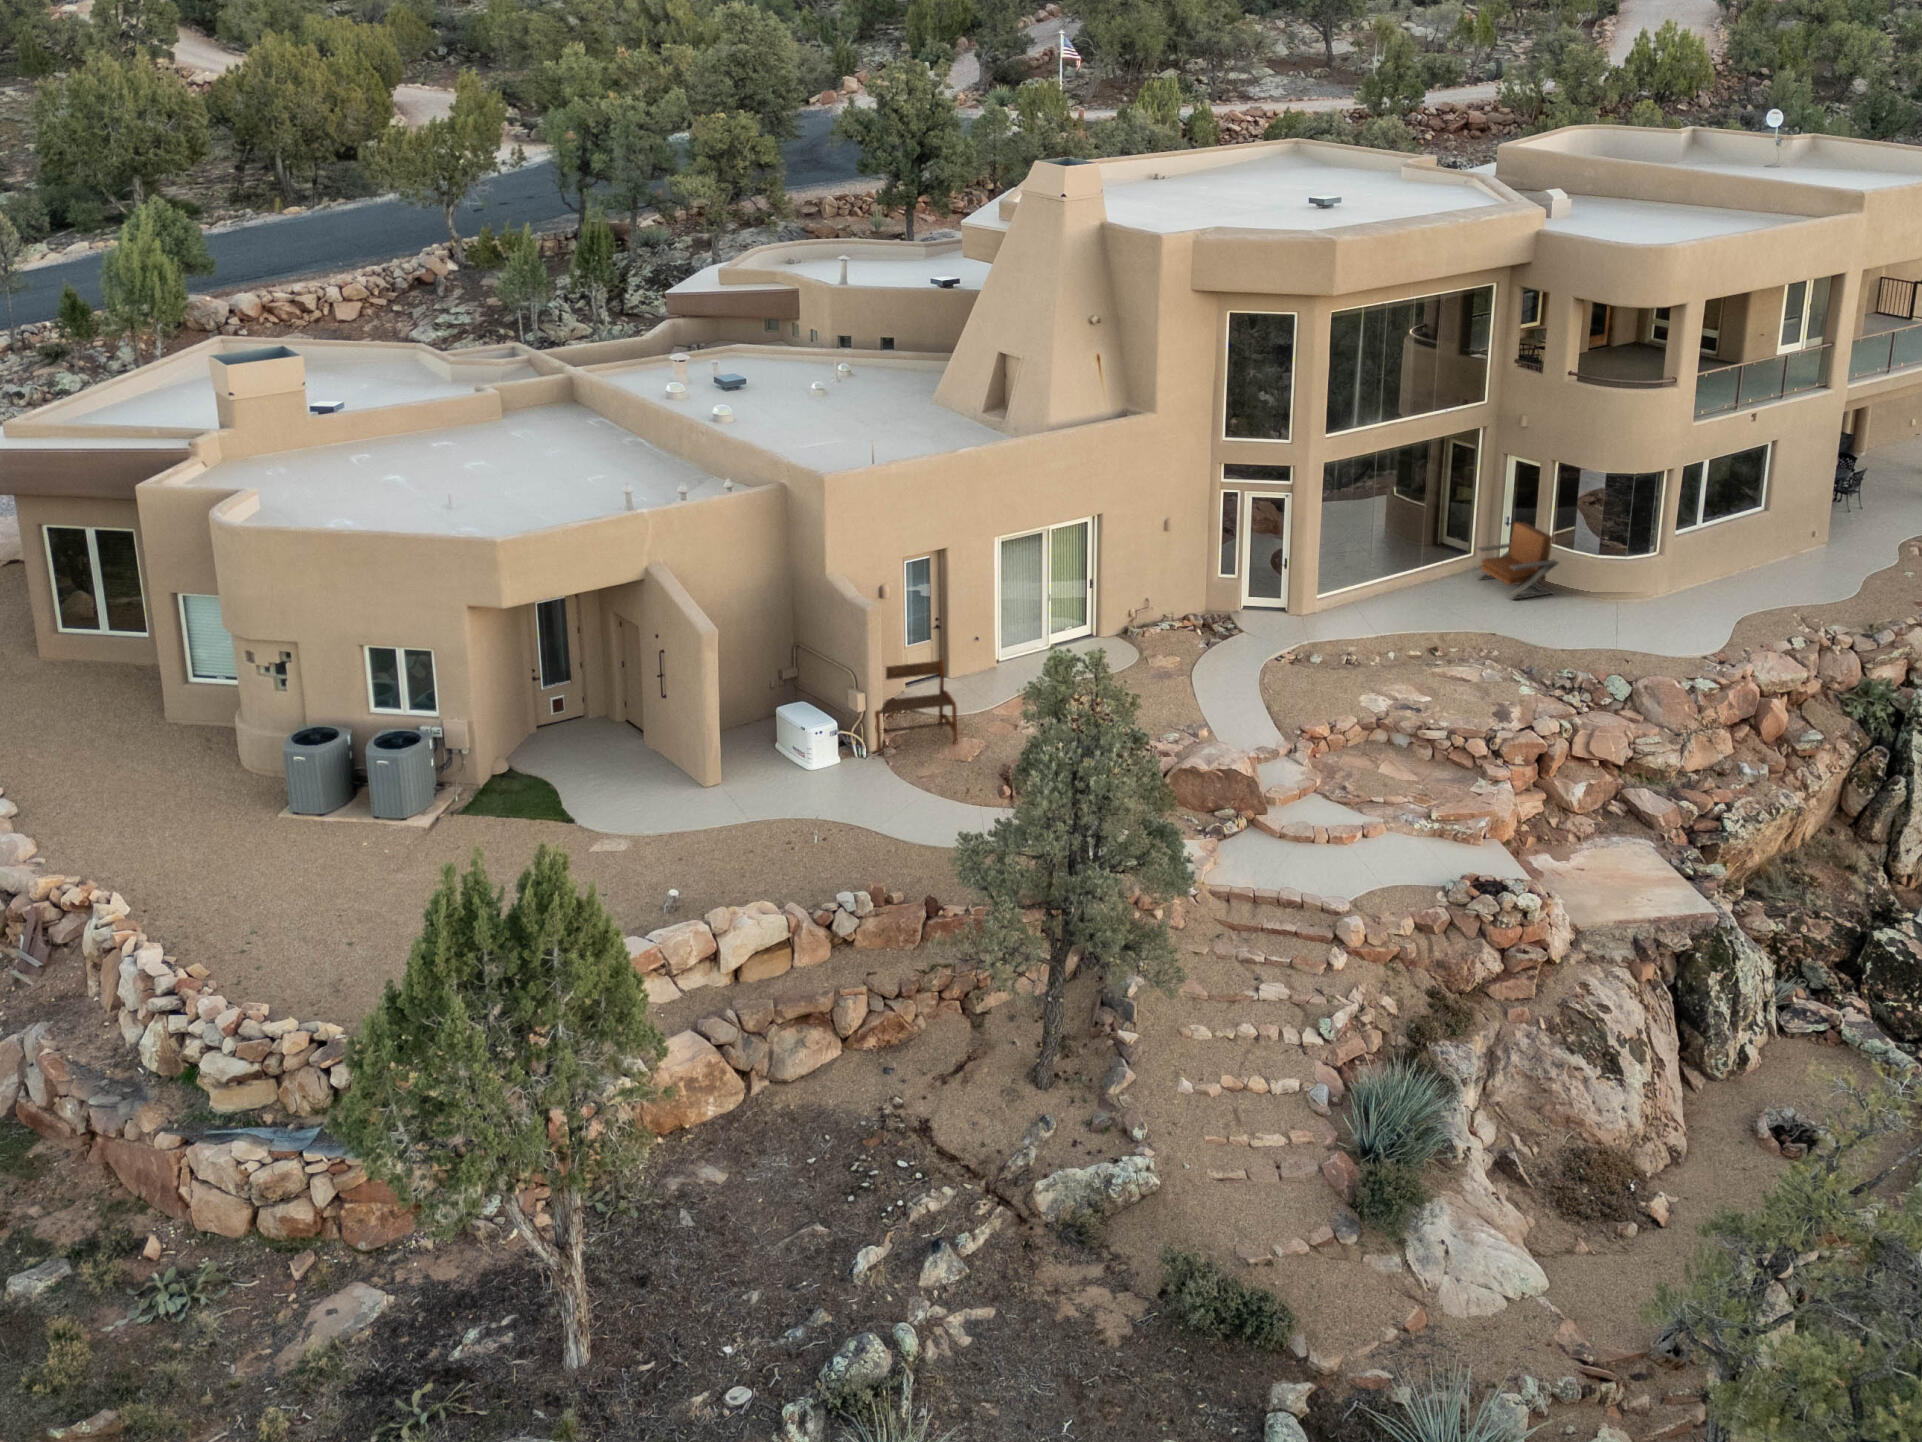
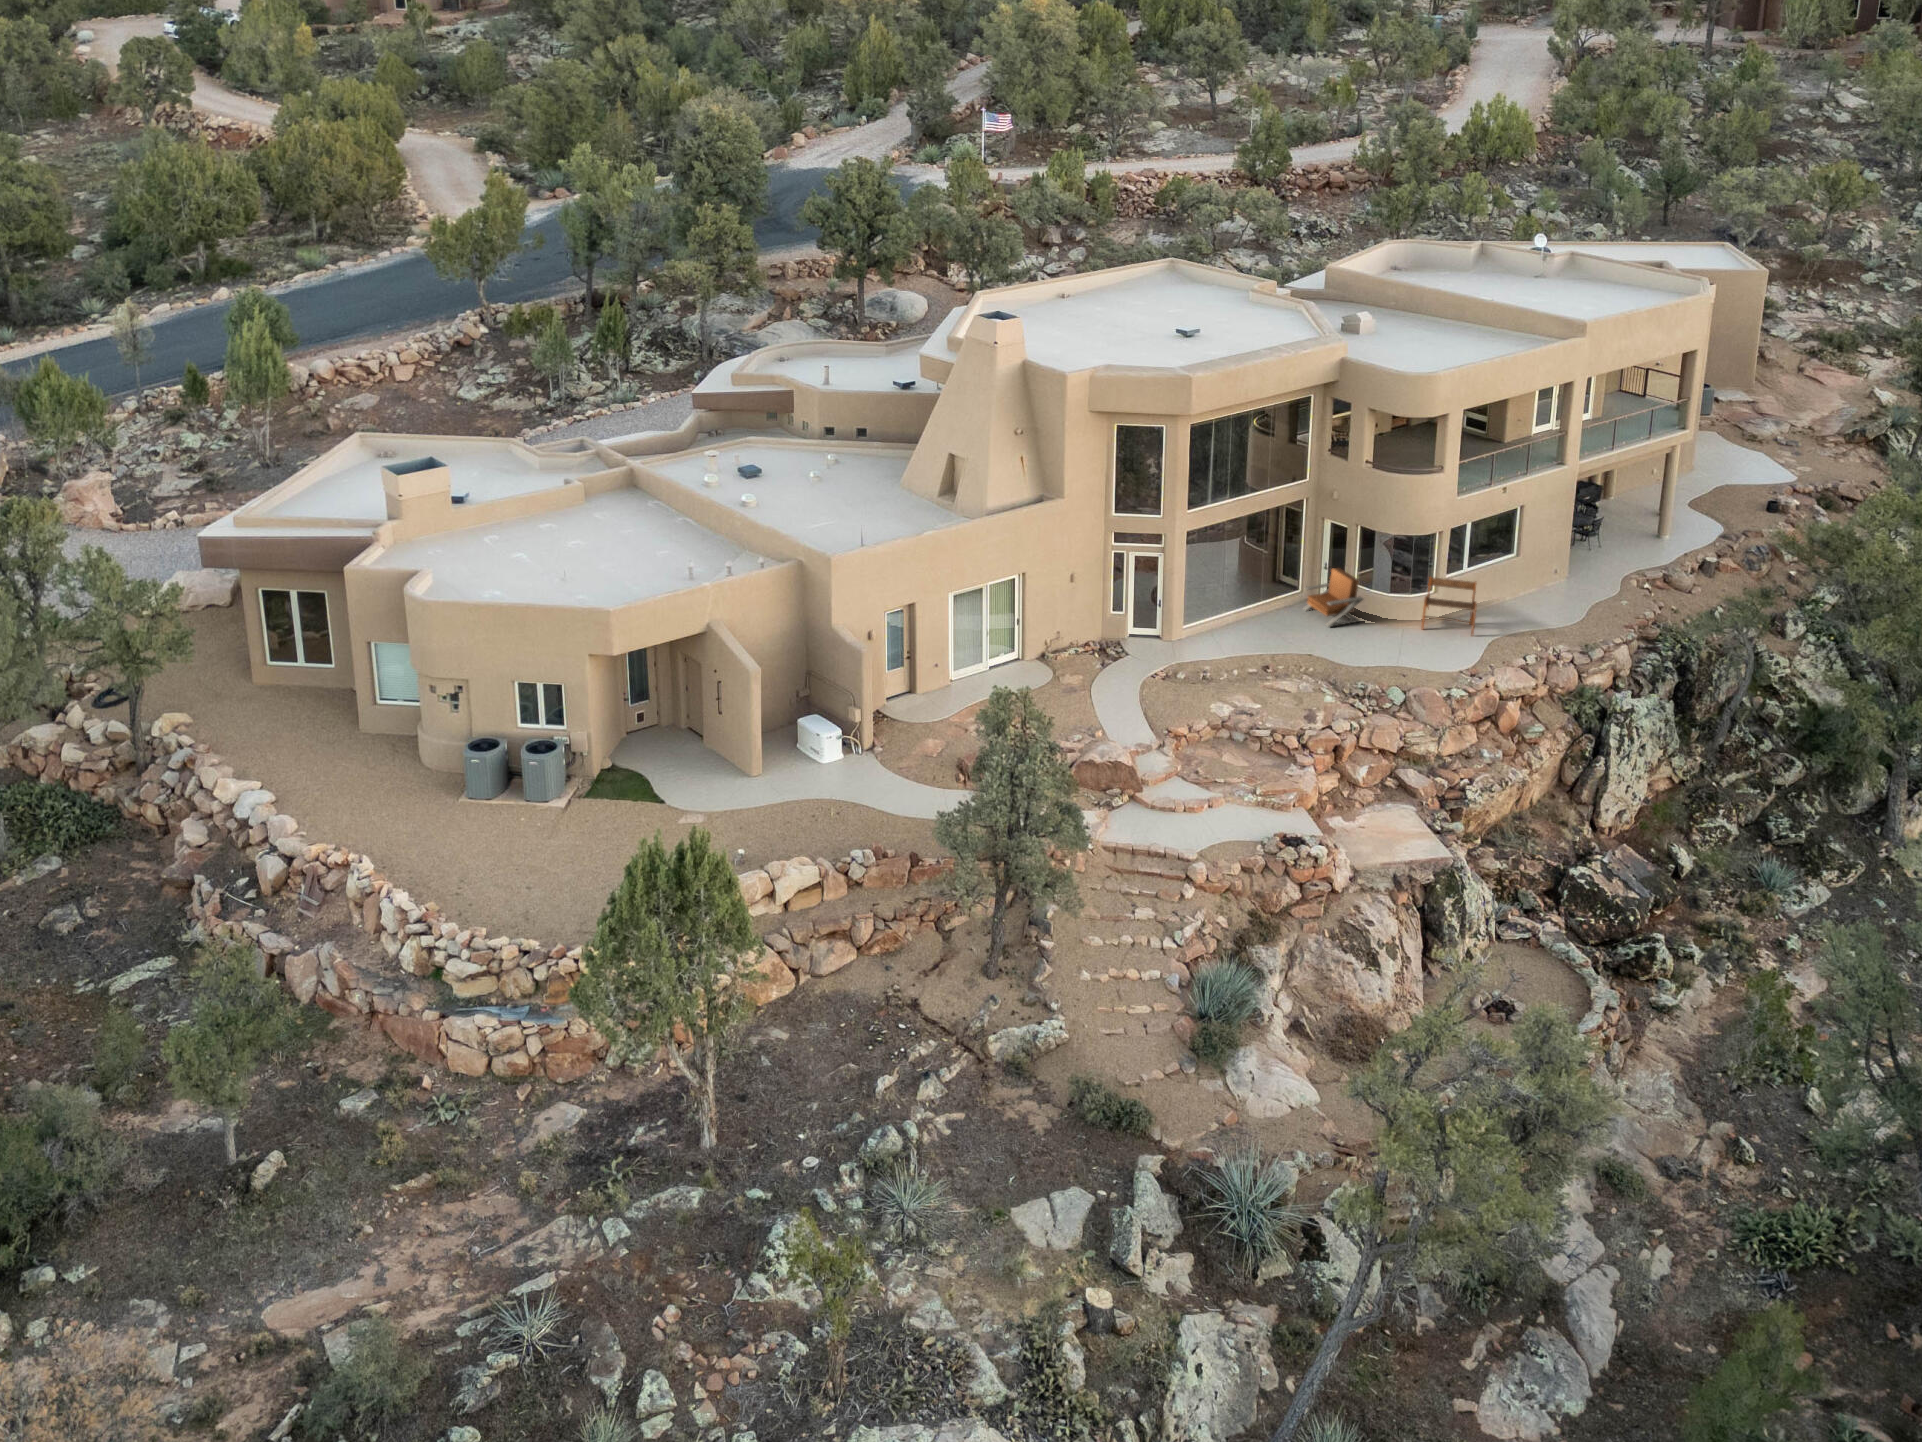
bench: present [875,660,957,751] -> present [1421,577,1477,635]

